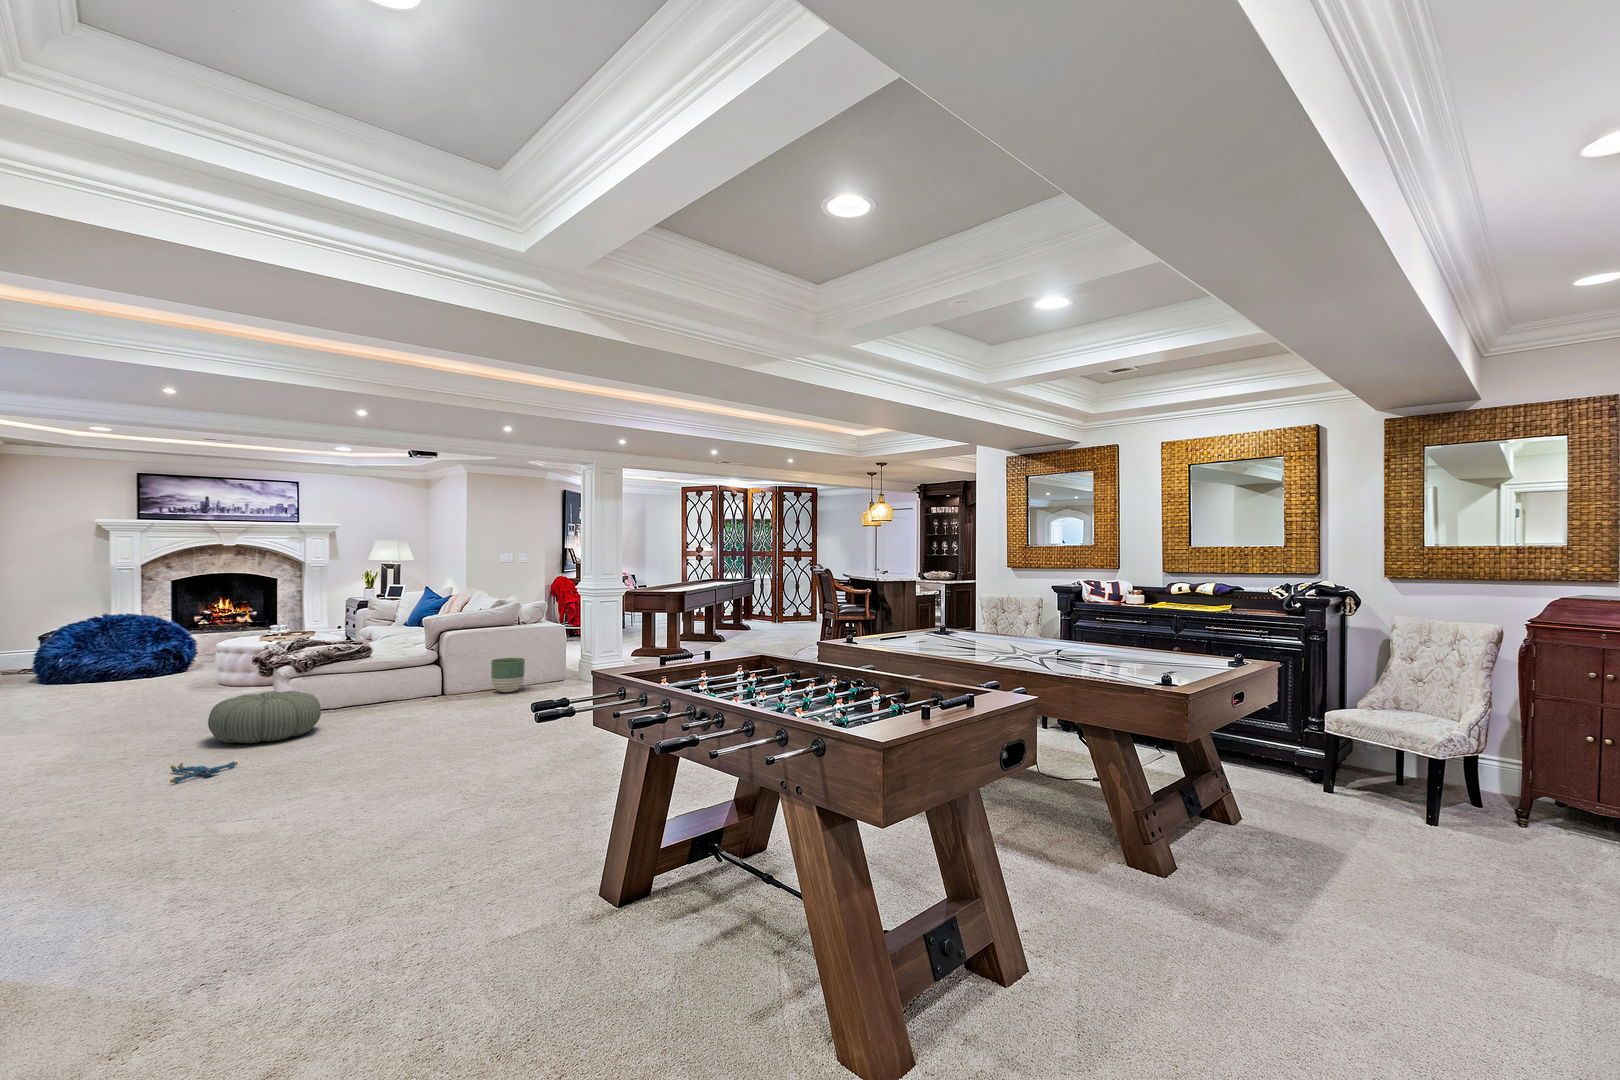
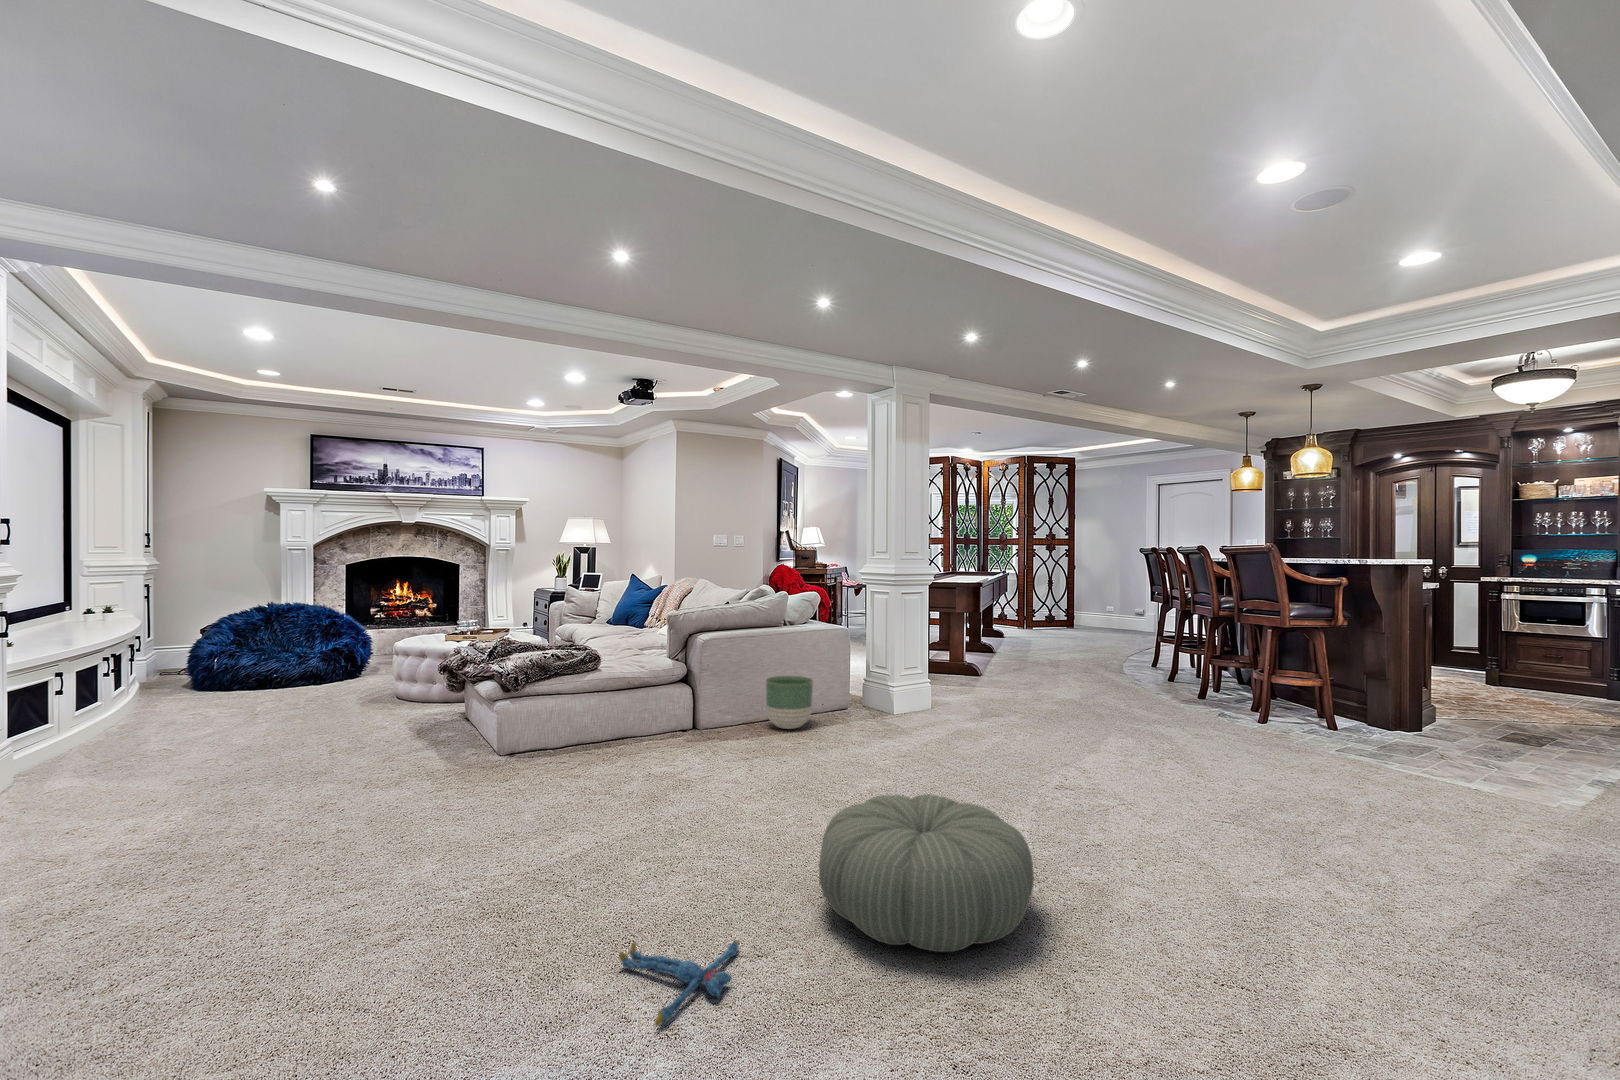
pouf: present [208,691,321,743] -> present [819,794,1034,952]
plush toy: present [170,761,238,783] -> present [619,939,739,1026]

